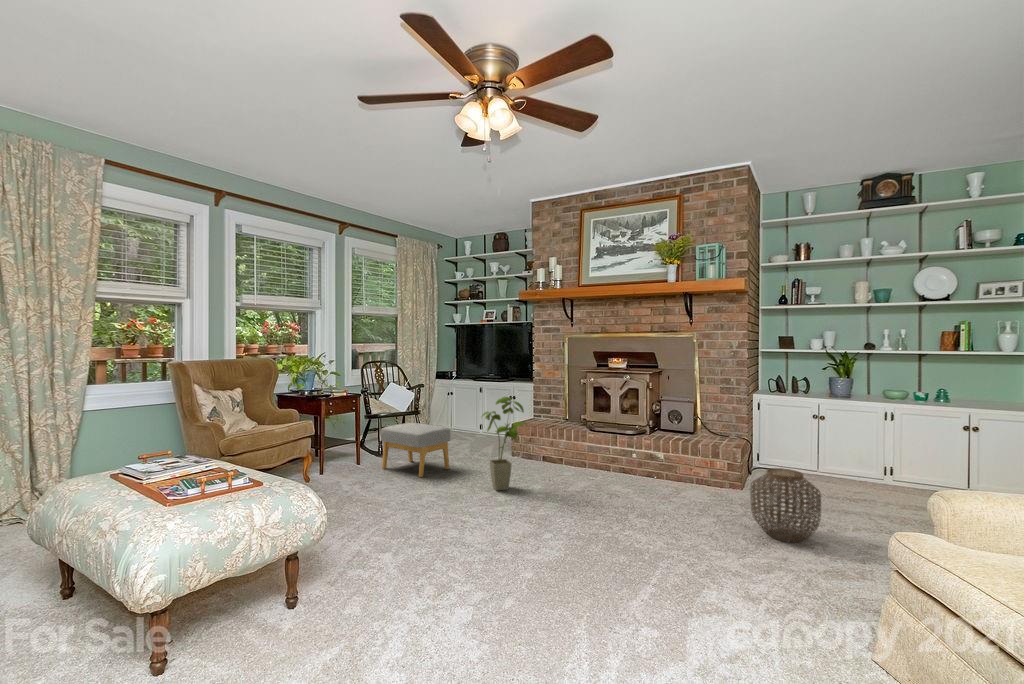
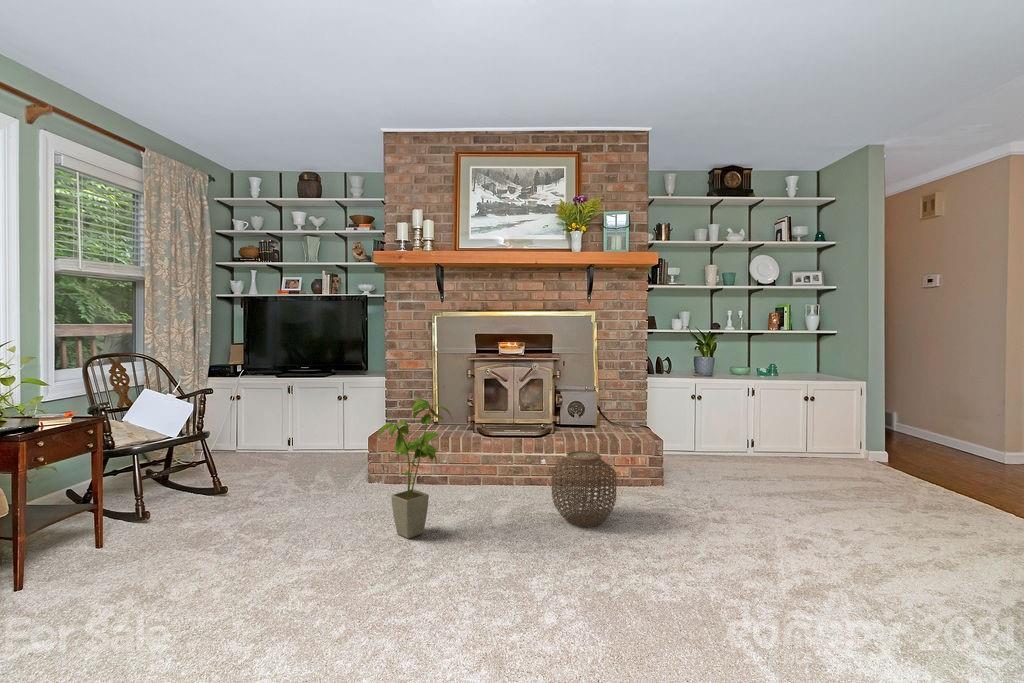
footstool: present [381,423,450,477] -> none [167,451,298,540]
woven basket: present [751,468,821,543] -> present [552,451,616,527]

